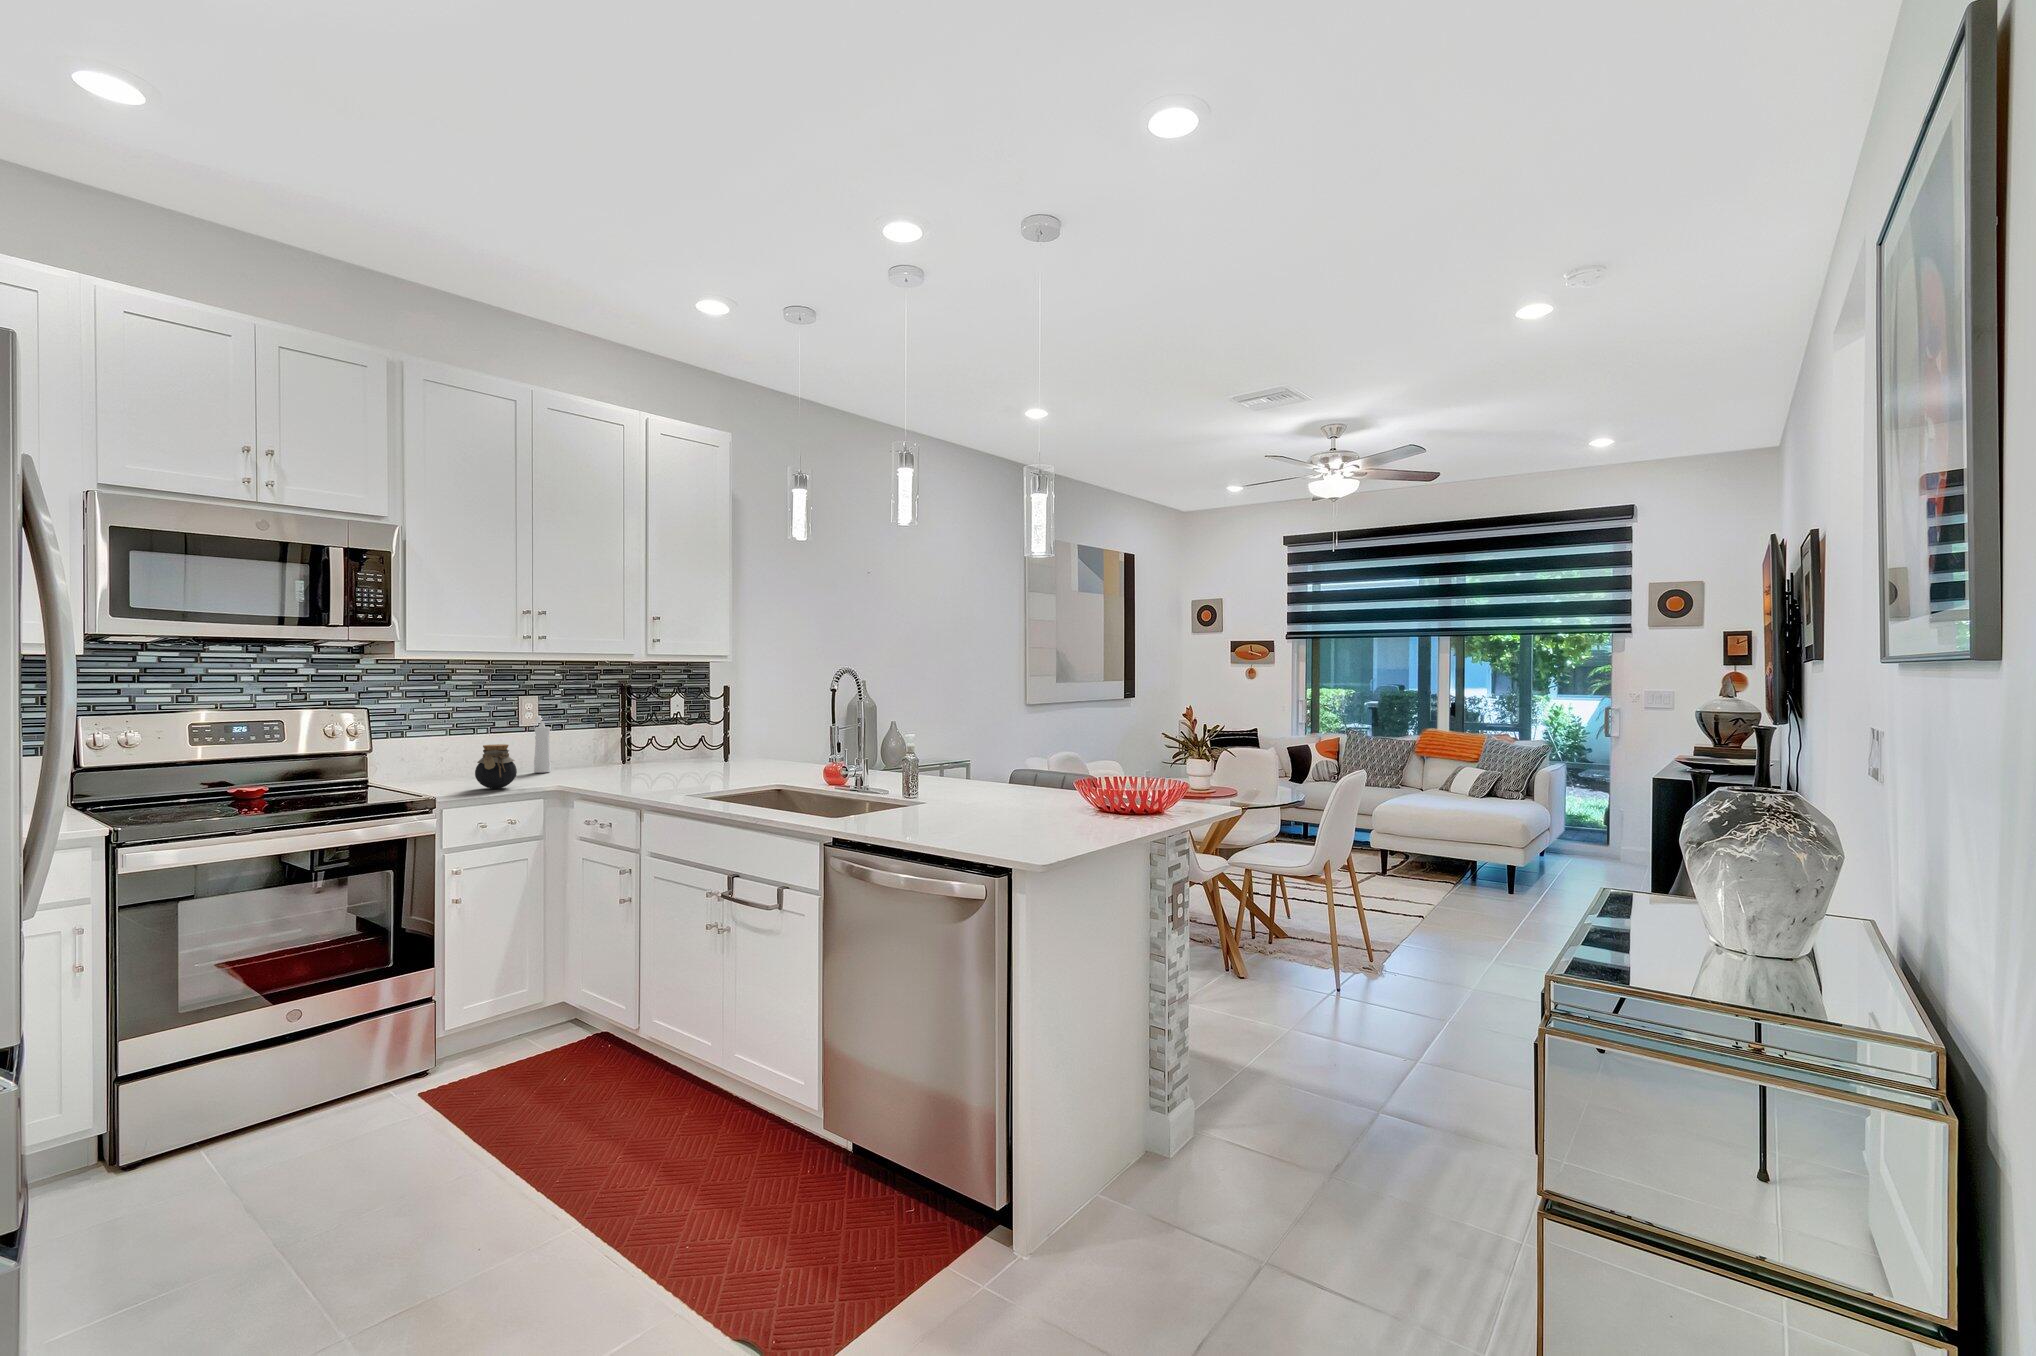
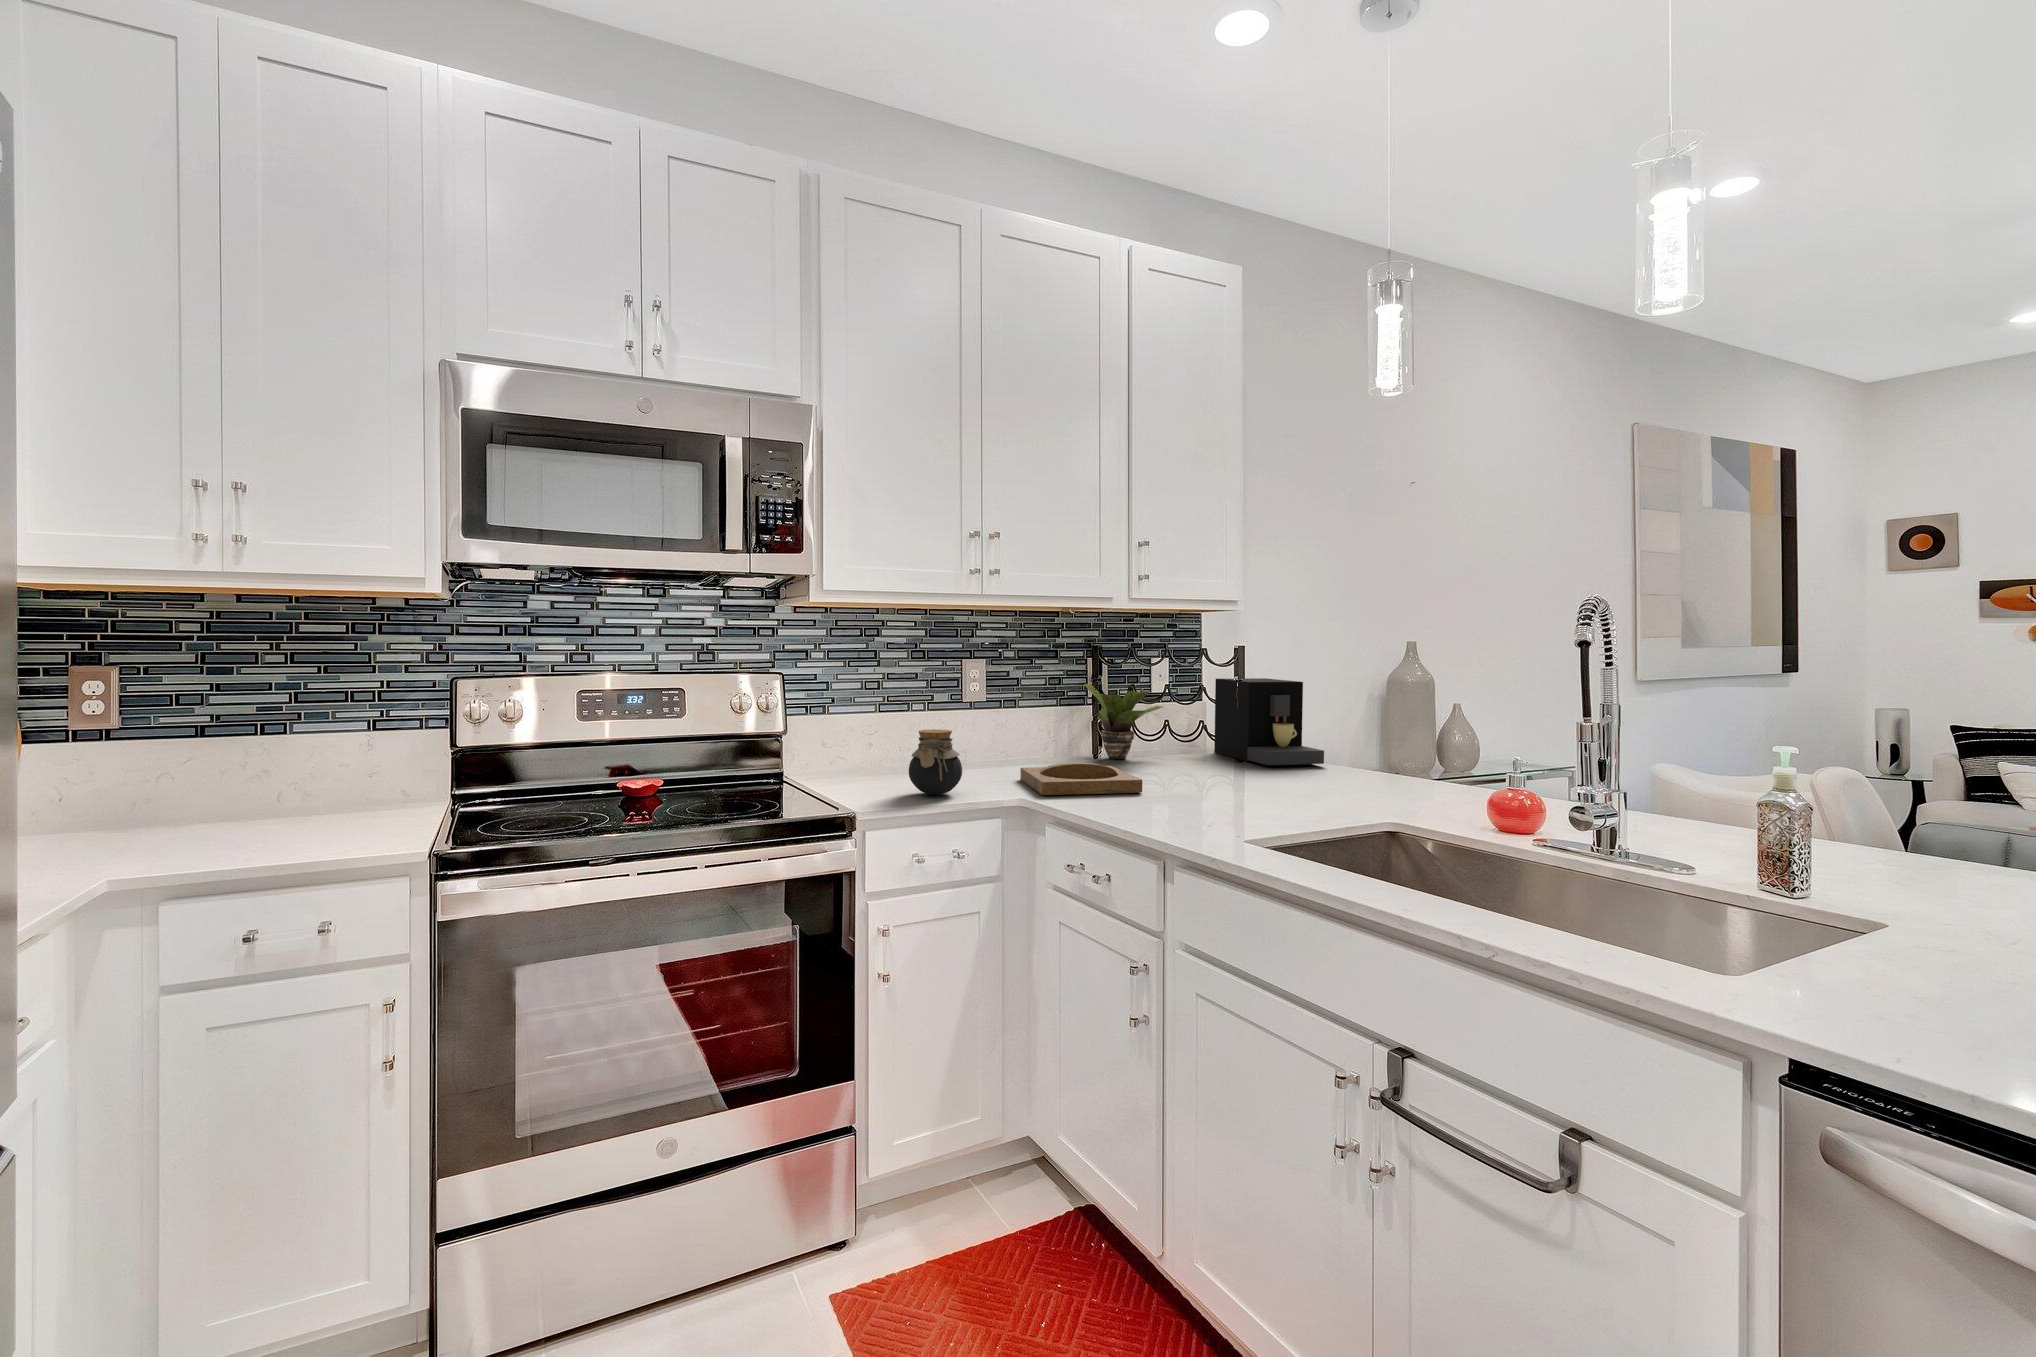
coffee maker: none [716,707,784,763] -> present [1214,678,1324,765]
potted plant: none [615,712,676,765] -> present [1084,683,1163,759]
pepper mill: present [534,716,551,773] -> none [977,686,1004,767]
tray: none [563,764,648,785] -> present [1020,763,1142,795]

